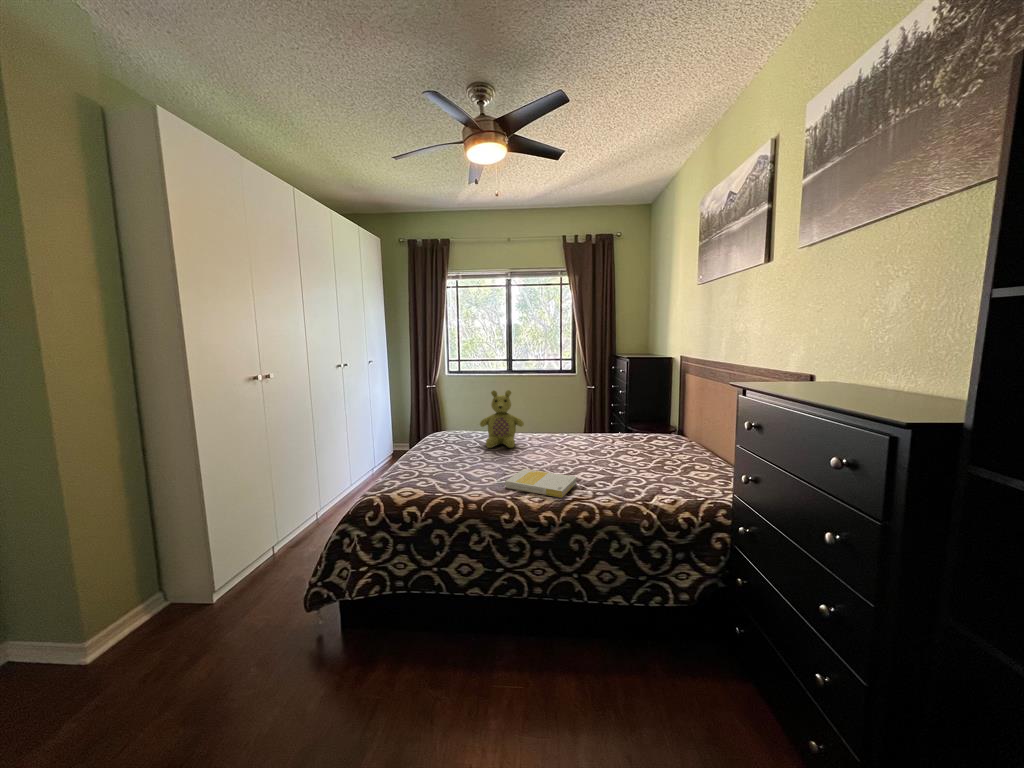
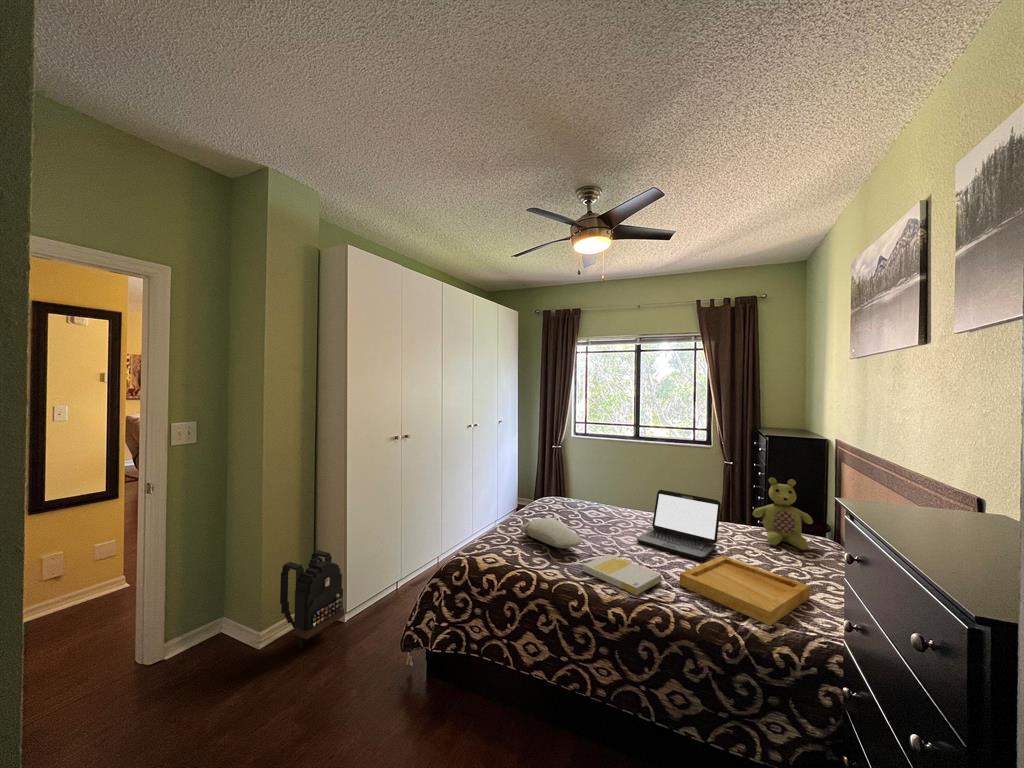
stuffed bear: present [480,390,524,448] -> present [753,478,813,550]
laptop: none [541,408,609,462] -> present [637,490,721,560]
pillow: none [429,447,498,471] -> present [521,518,583,548]
tray: none [592,455,687,500] -> present [680,556,810,626]
backpack: none [105,527,213,649] -> present [280,550,344,649]

